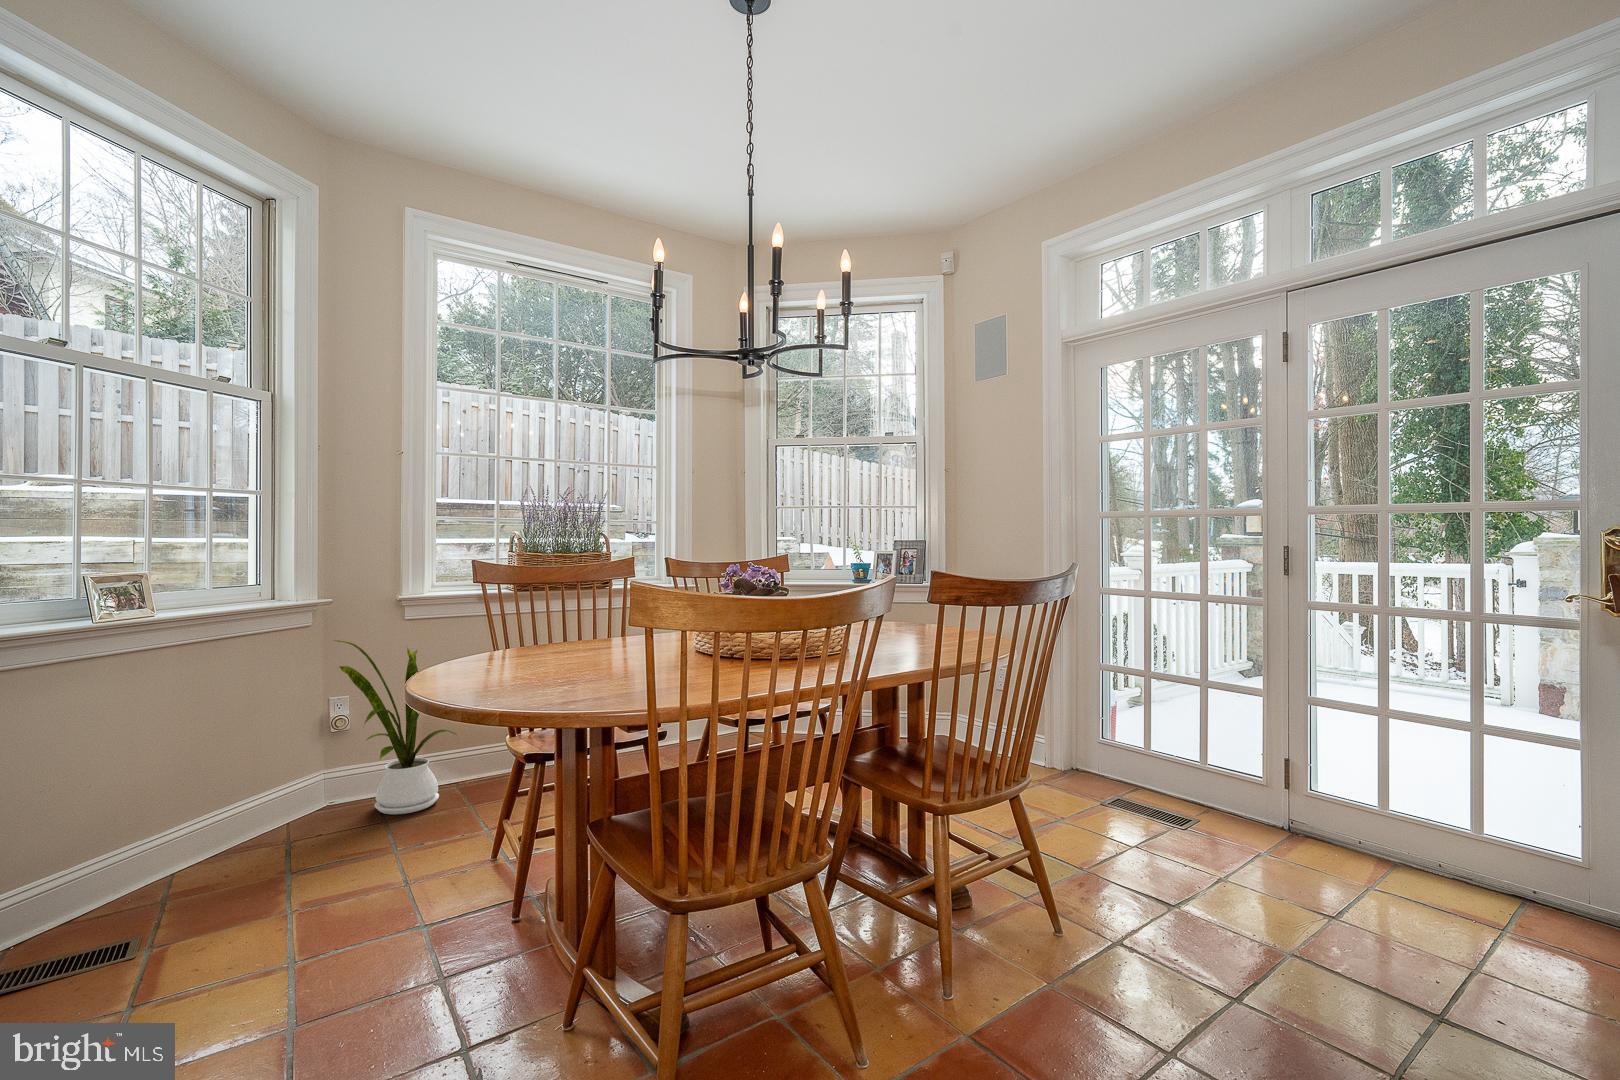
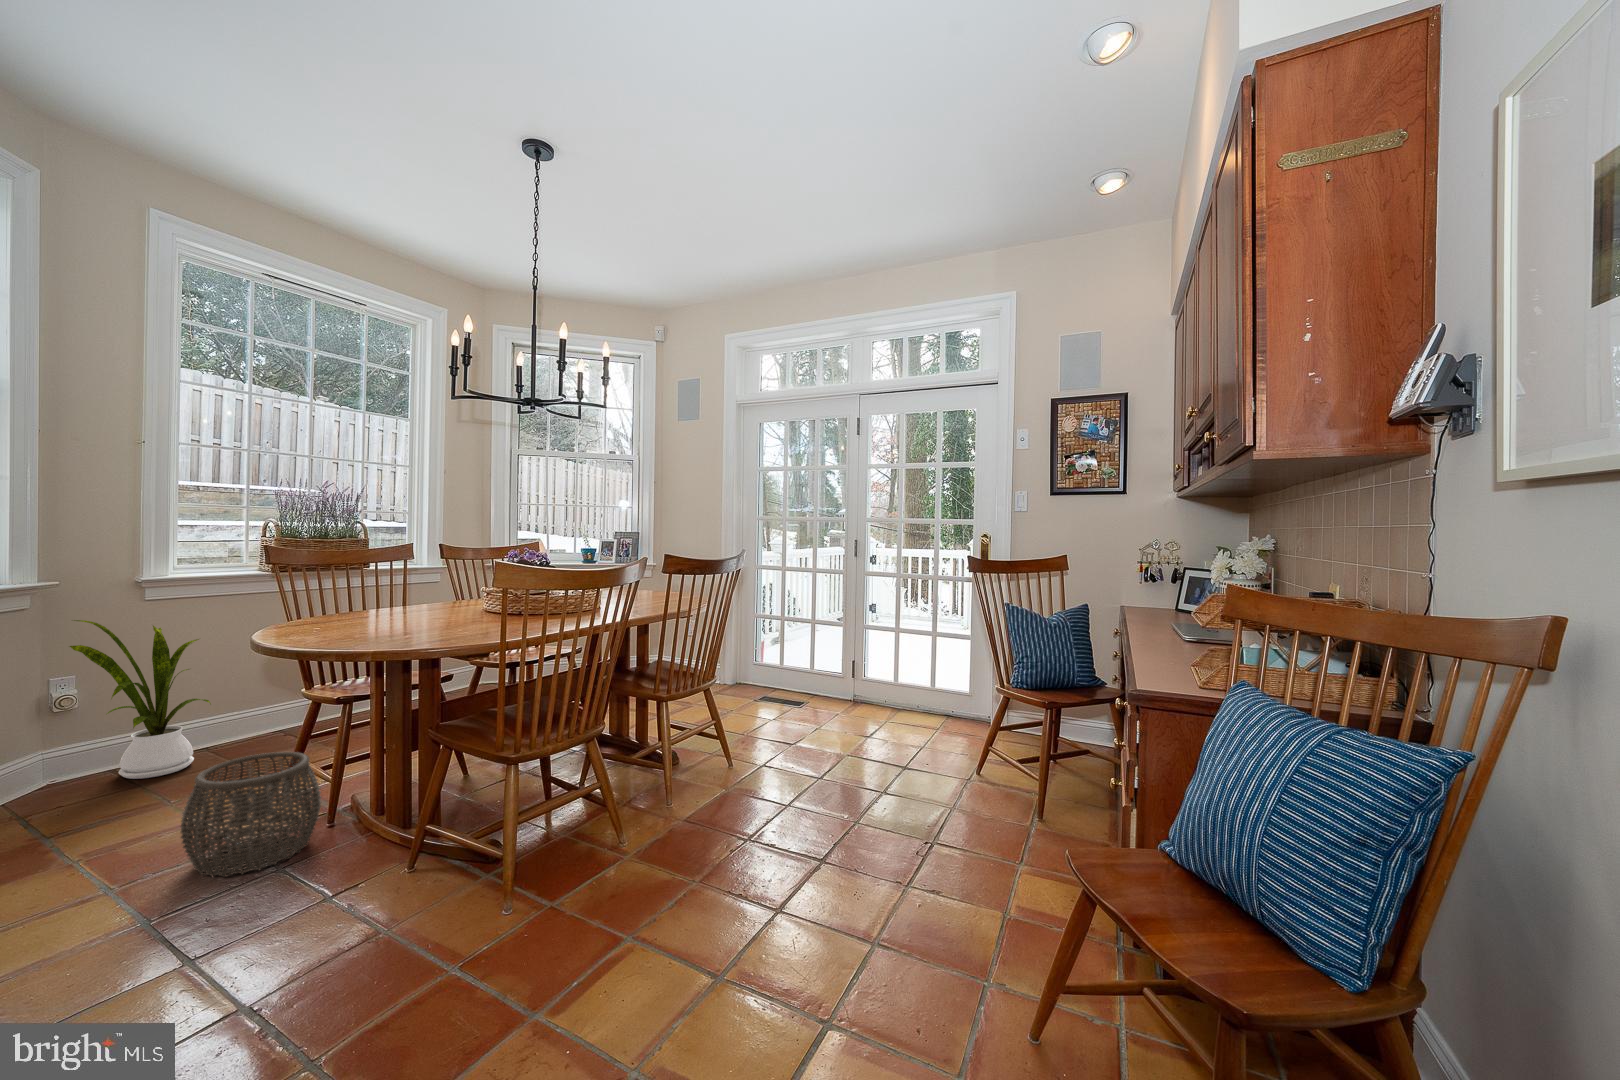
woven basket: none [341,820,492,984] -> present [181,752,321,877]

